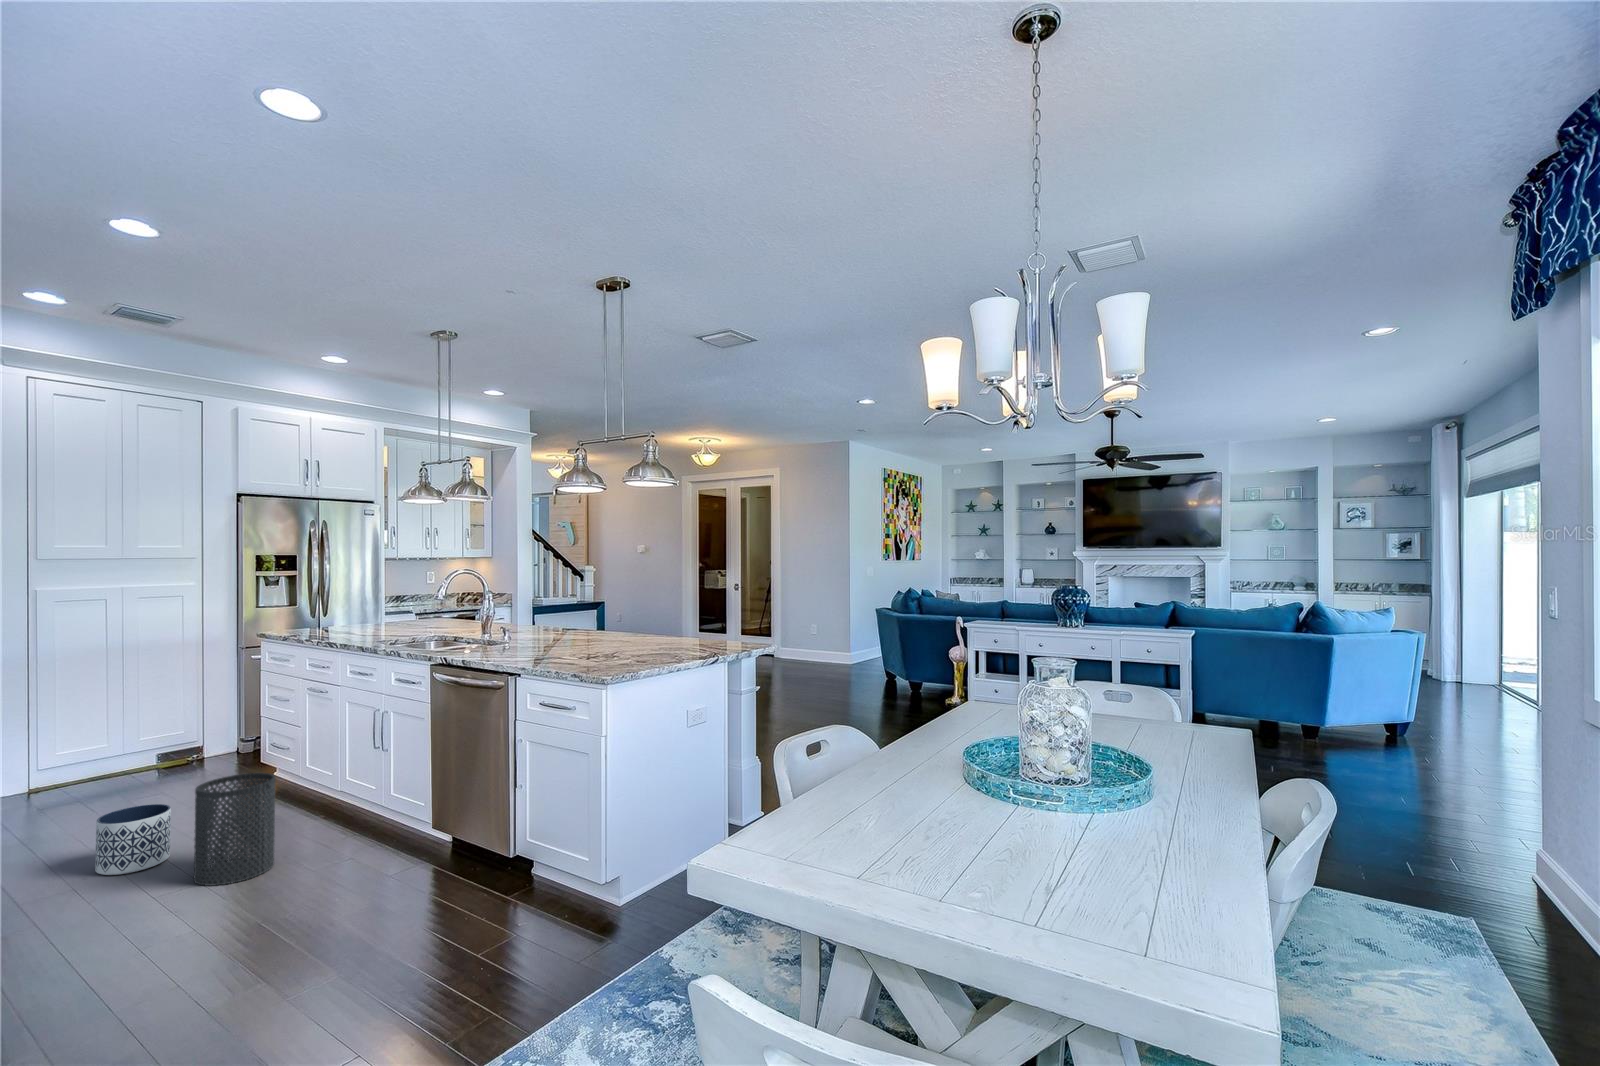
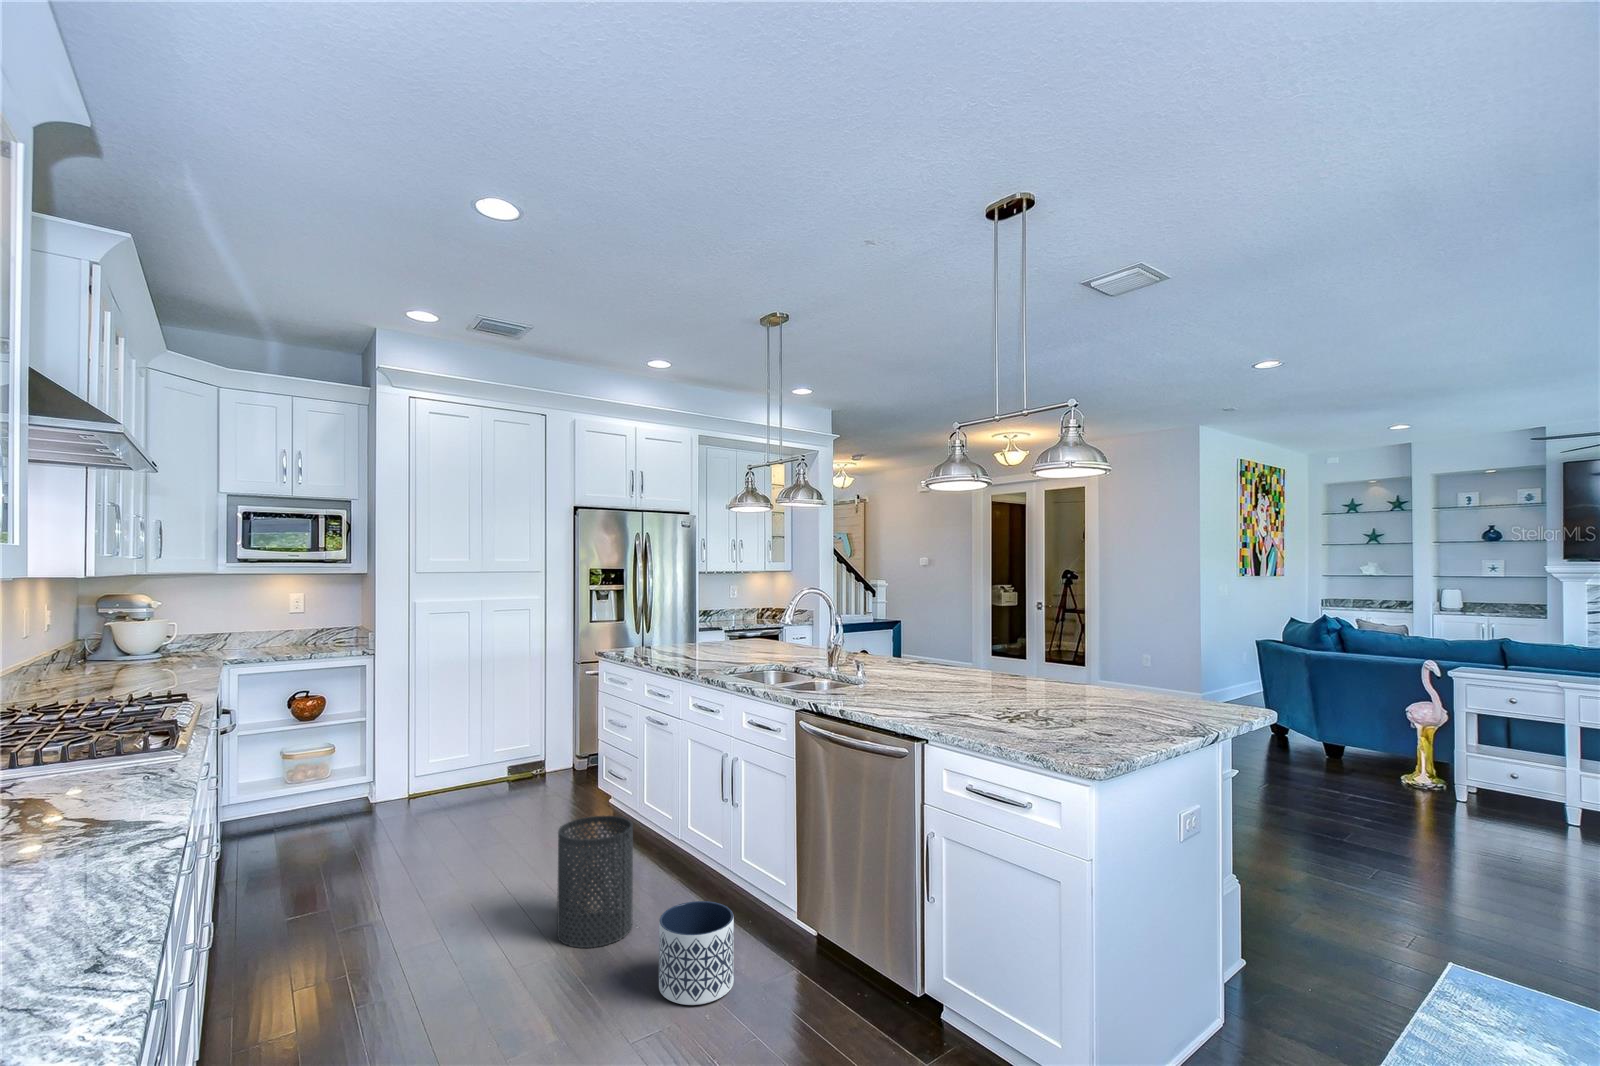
planter: present [95,804,171,875] -> present [659,901,734,1005]

